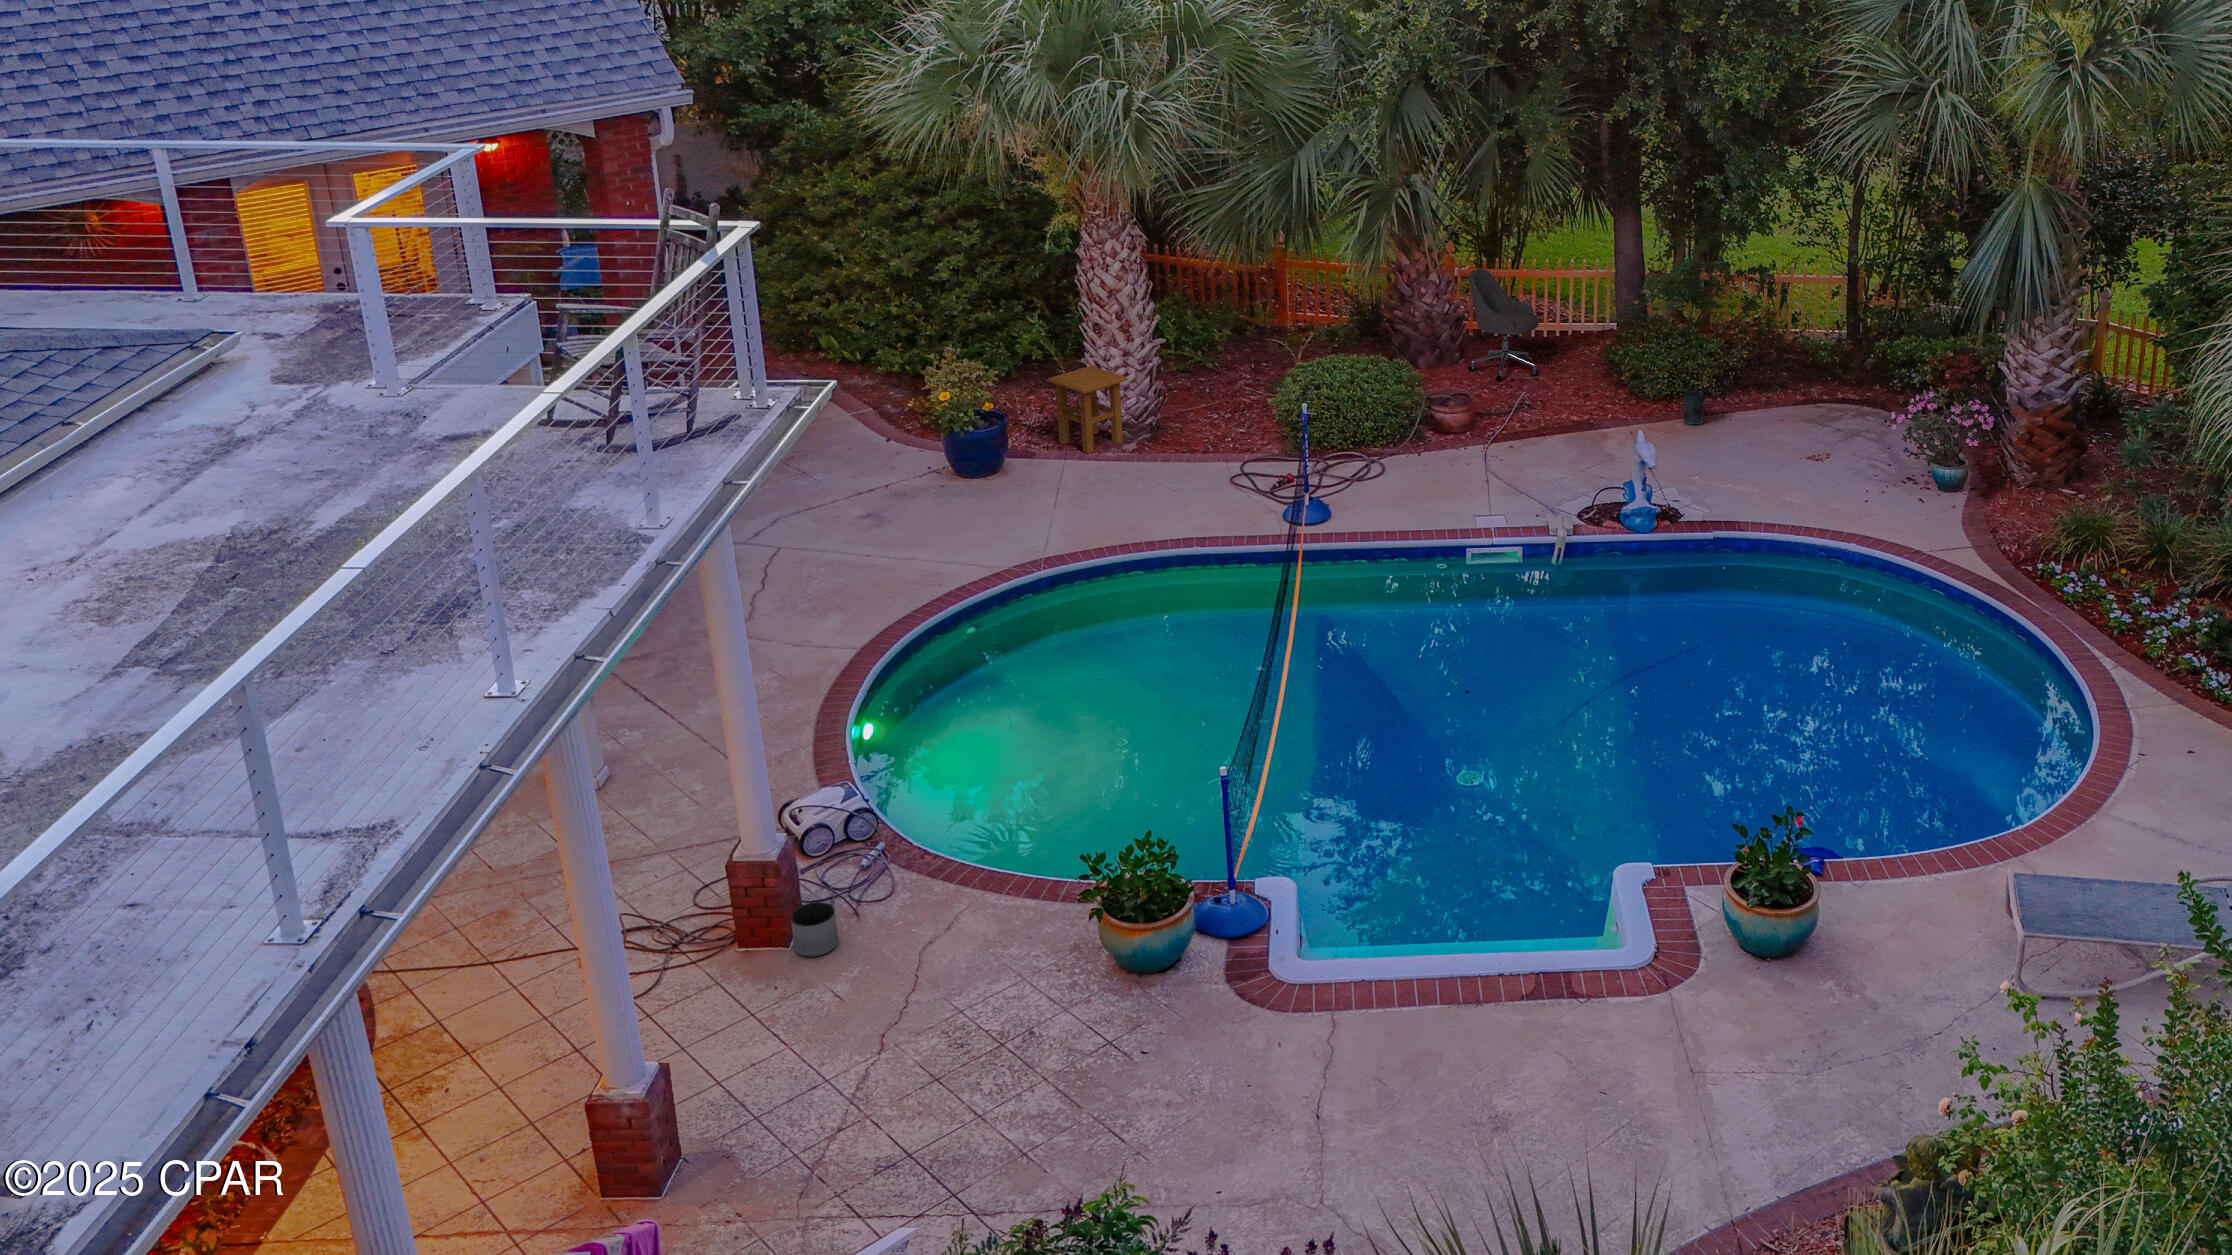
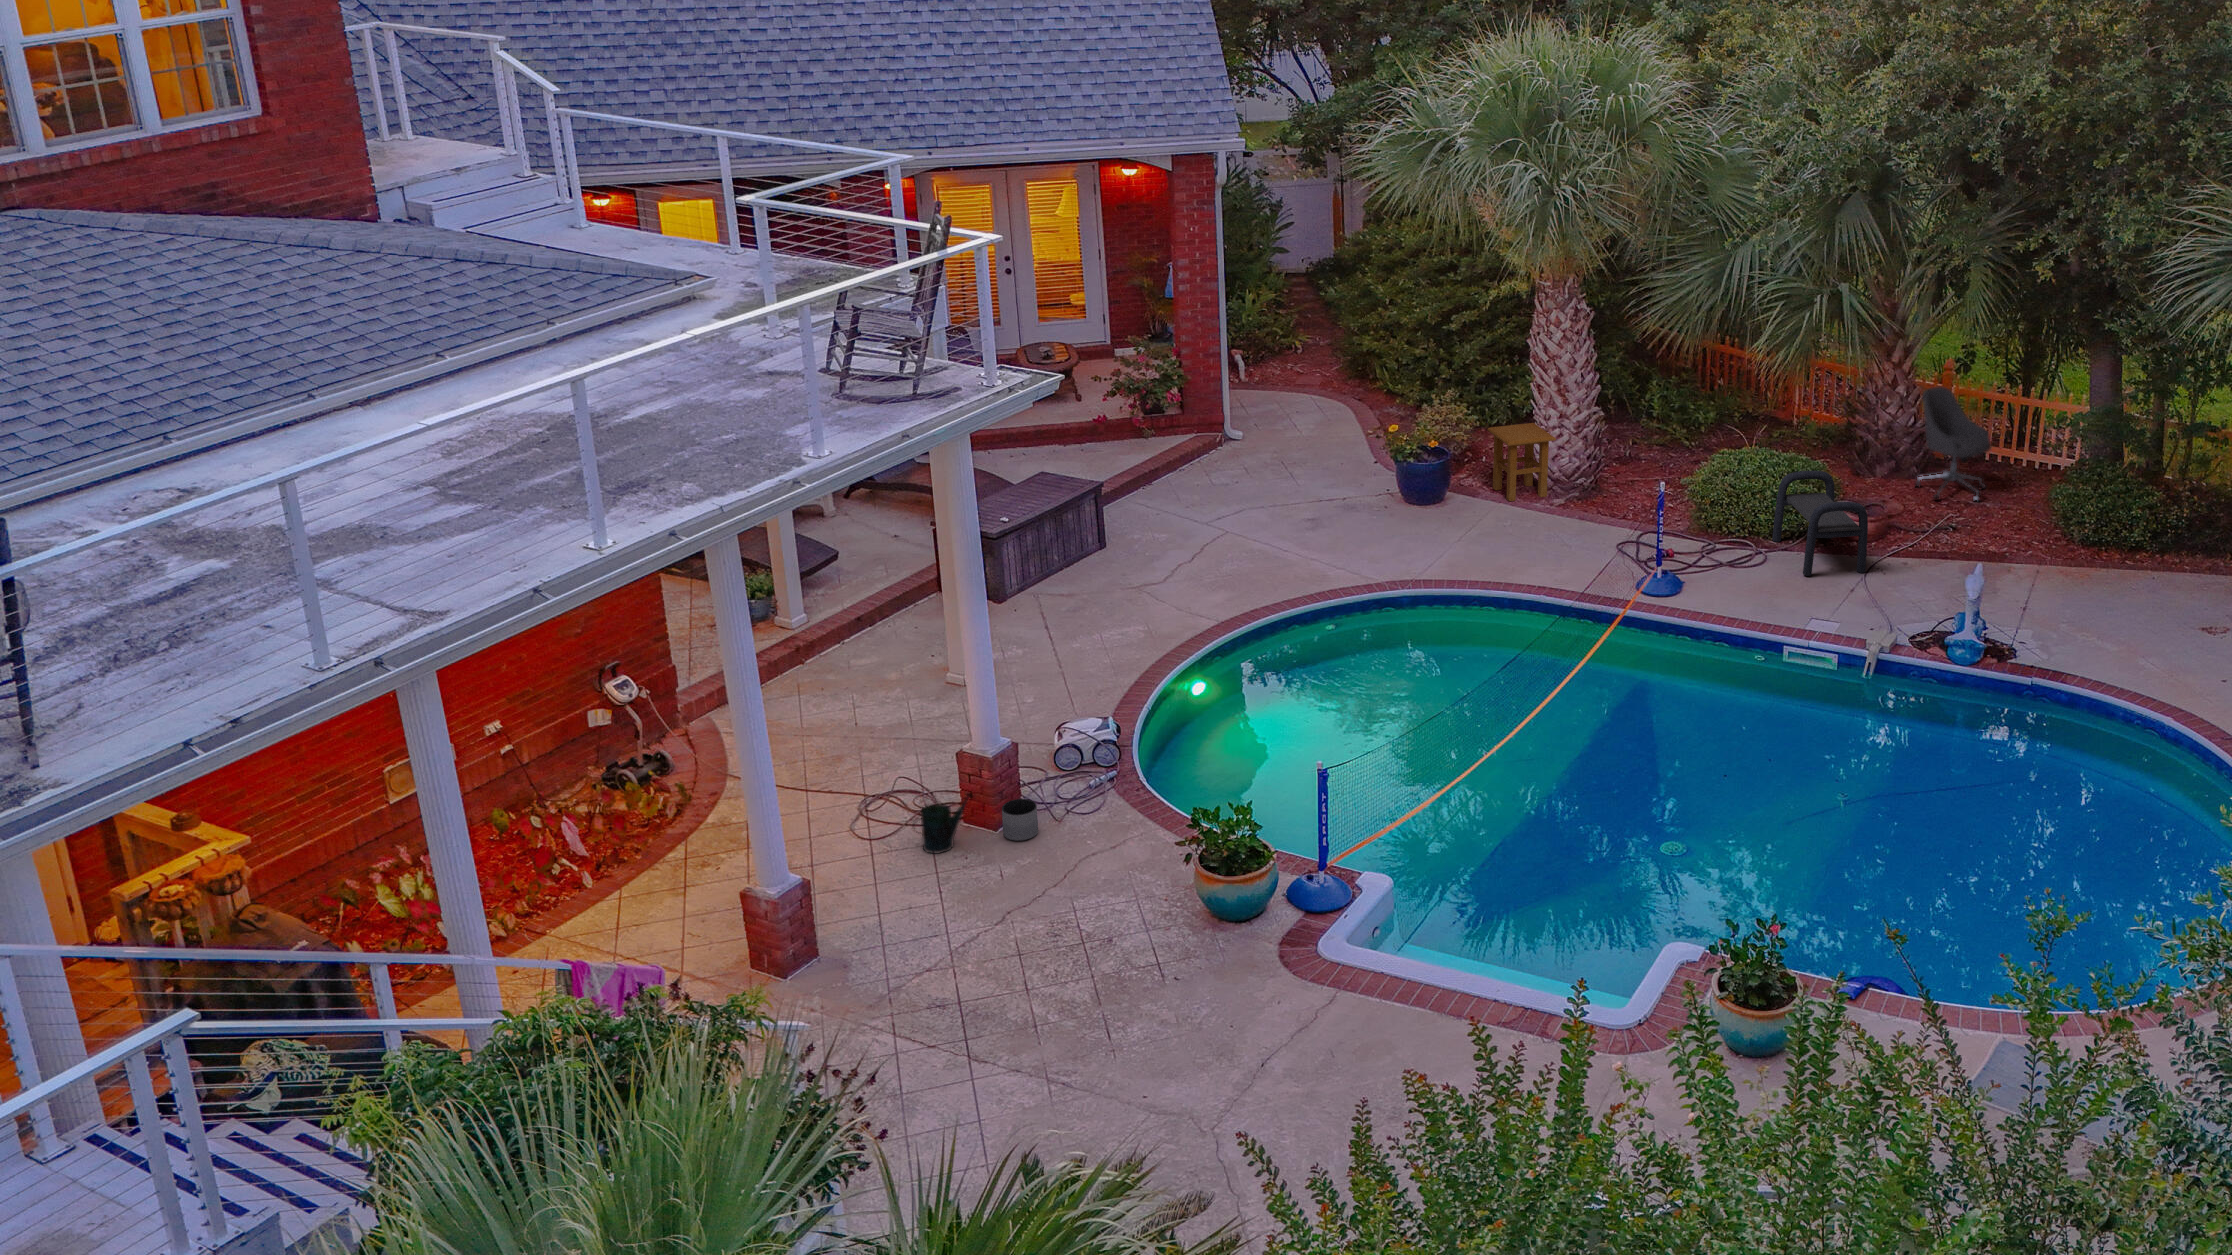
bench: none [1380,368,1491,474] -> present [1772,471,1868,576]
watering can: present [1682,381,1705,425] -> present [912,792,973,853]

